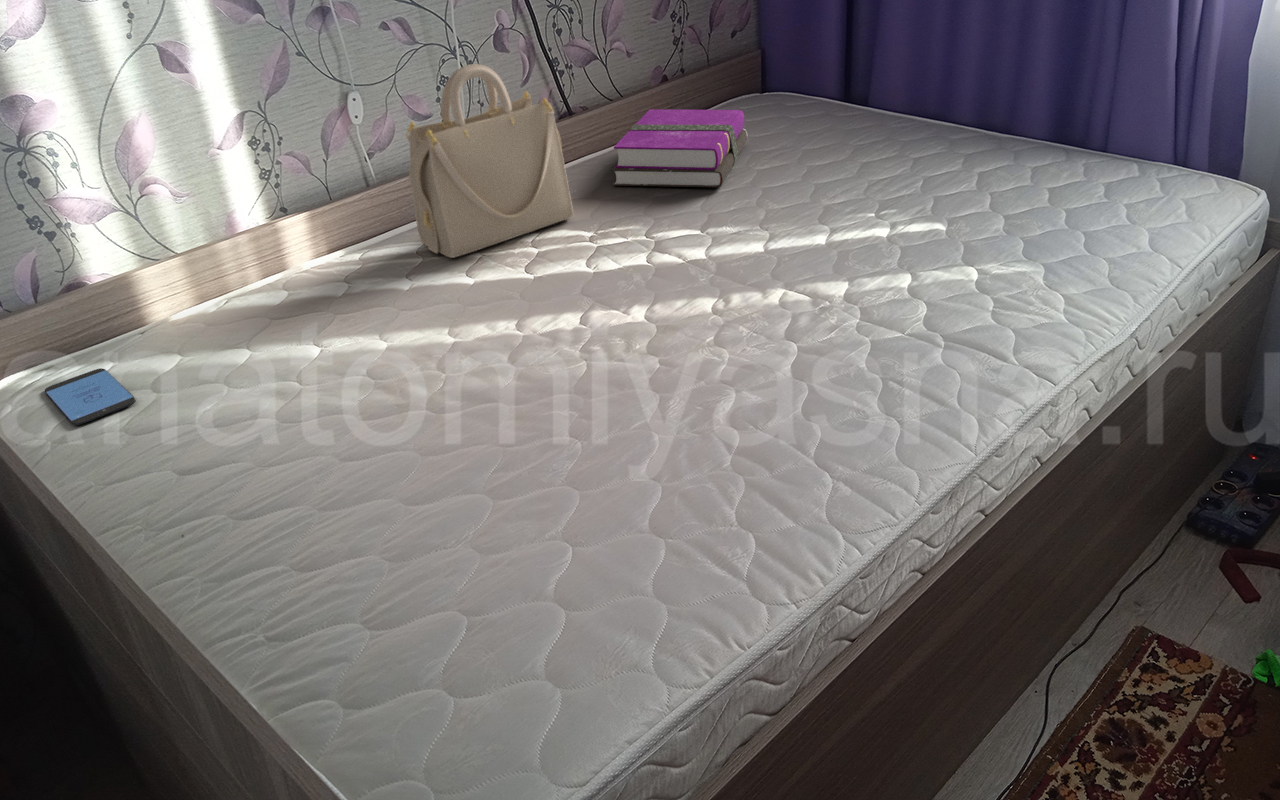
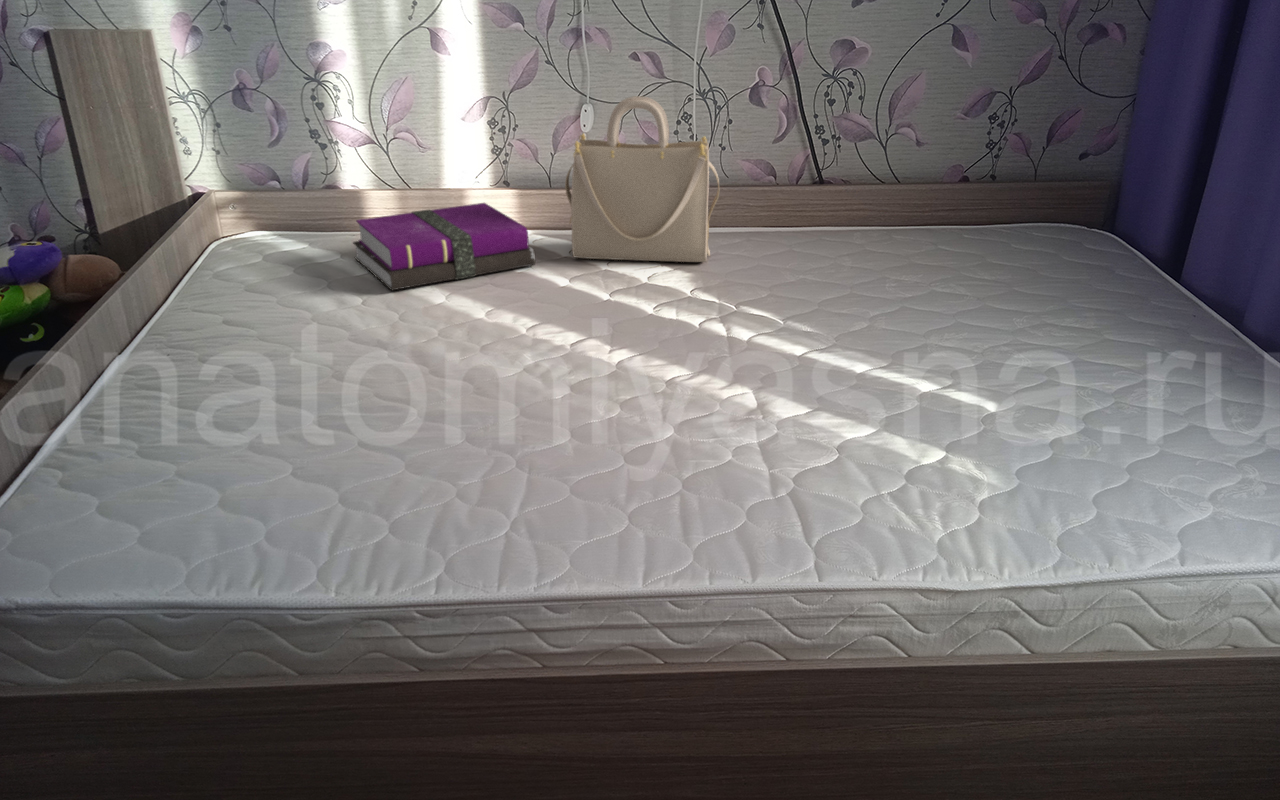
notebook: present [612,109,748,187] -> present [353,203,535,290]
smartphone: present [45,368,136,425] -> none [228,242,295,267]

